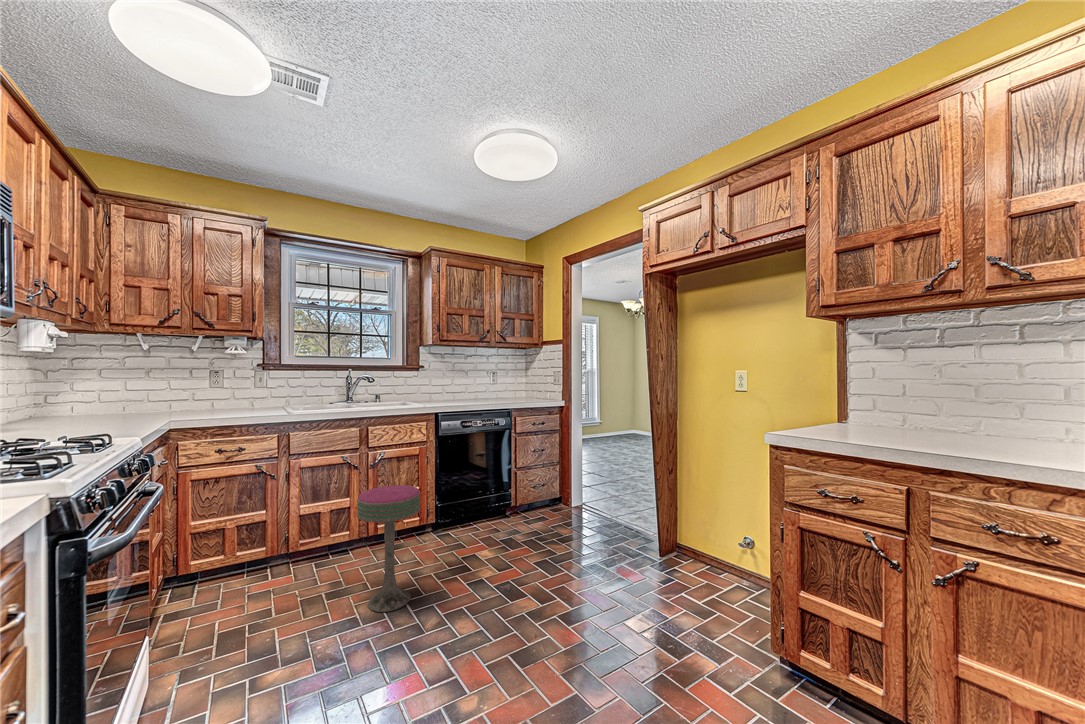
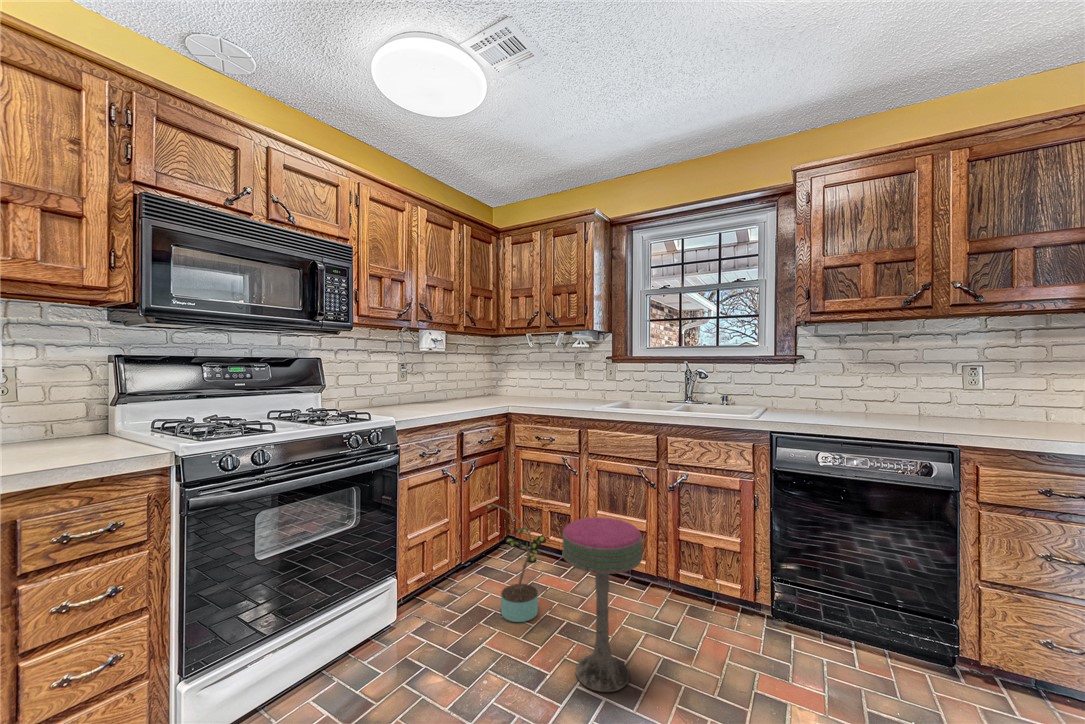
potted plant: none [228,494,315,629] -> present [485,488,549,622]

